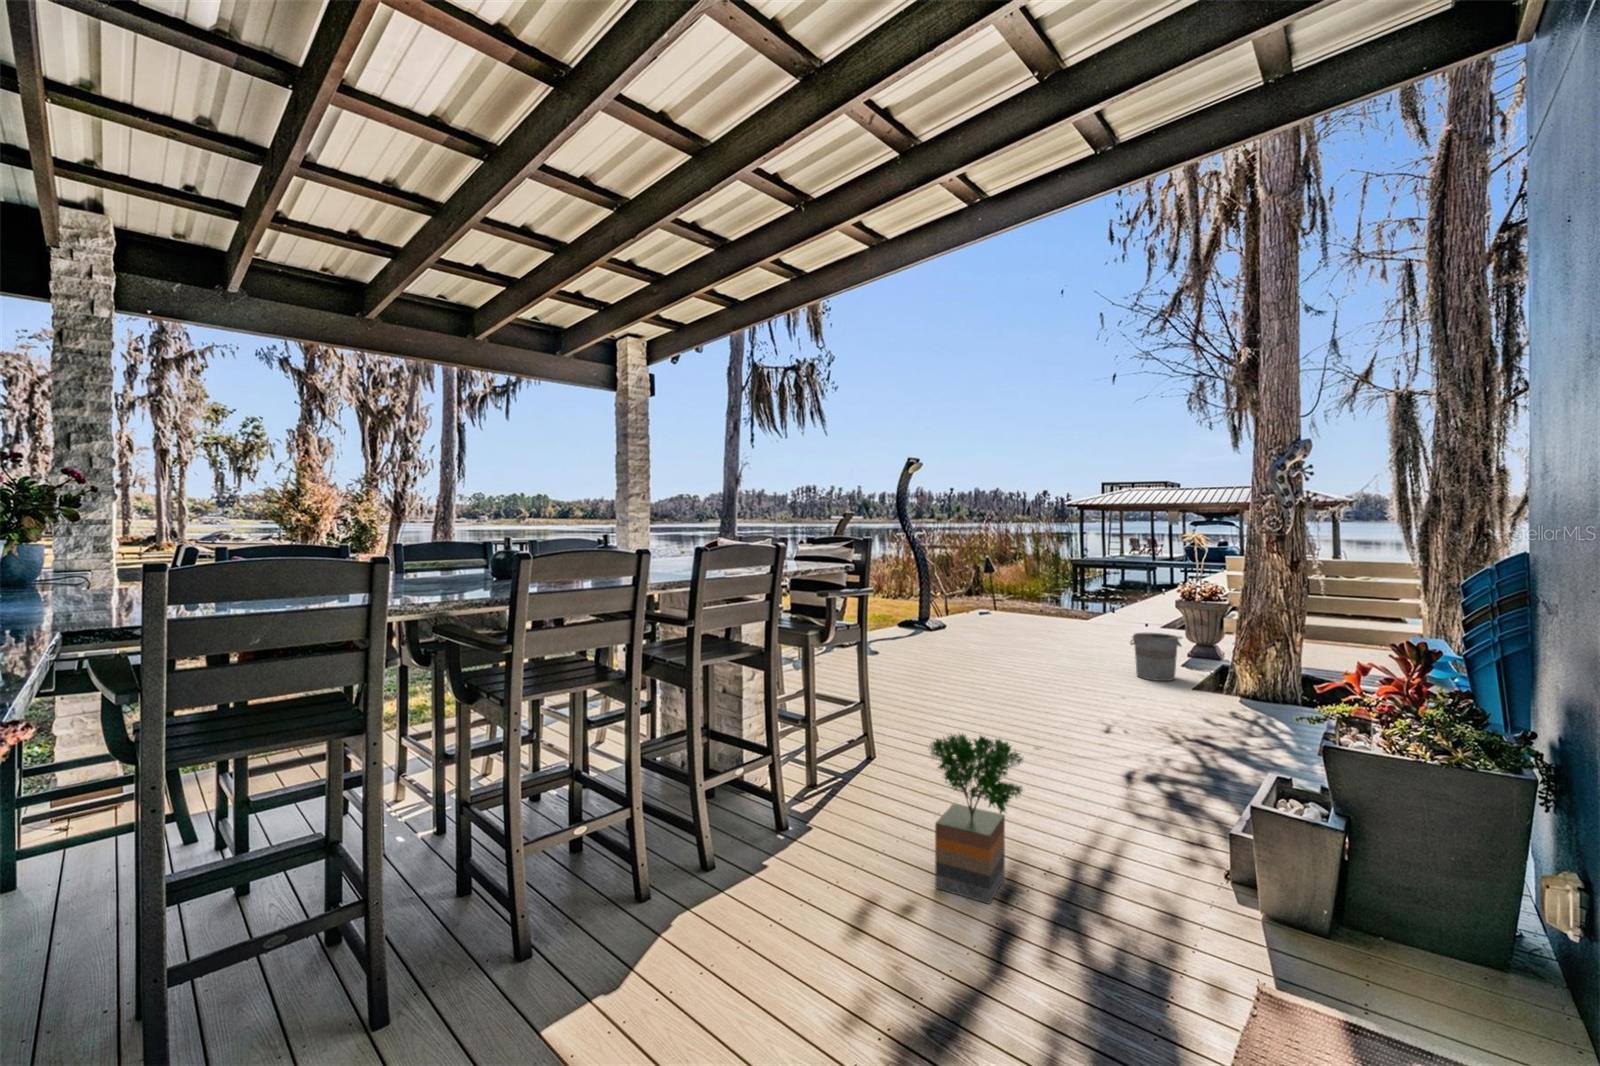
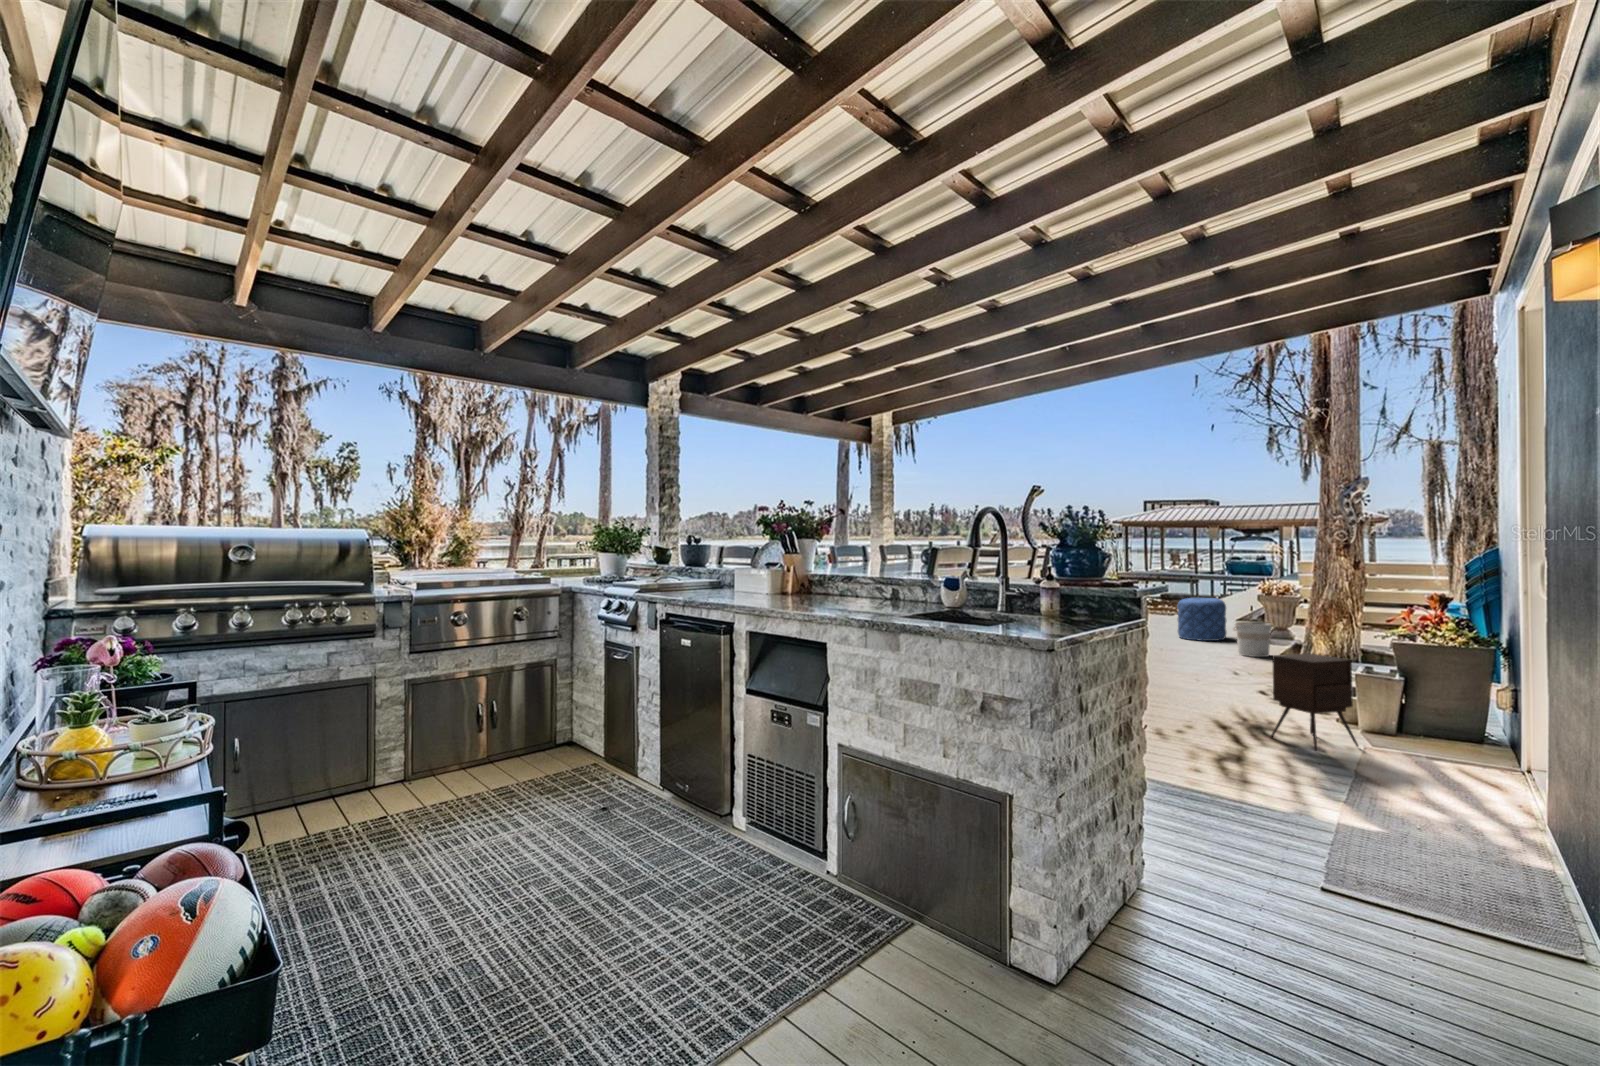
pouf: none [1078,597,1137,652] -> present [1177,598,1226,641]
side table: none [1070,732,1220,937] -> present [1271,653,1359,751]
potted tree: present [930,734,1023,904] -> none [1185,655,1251,744]

